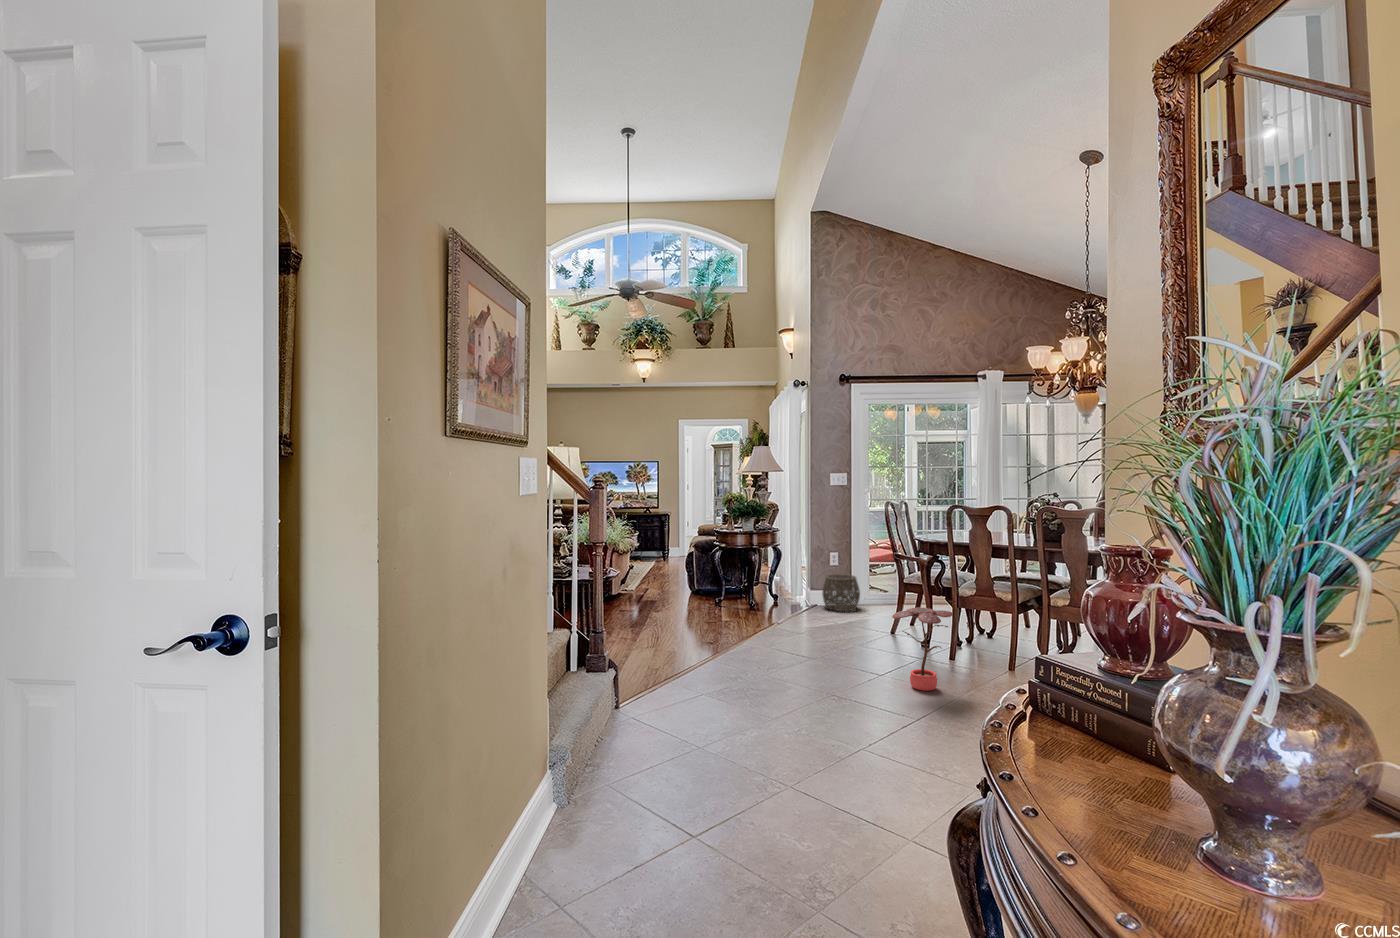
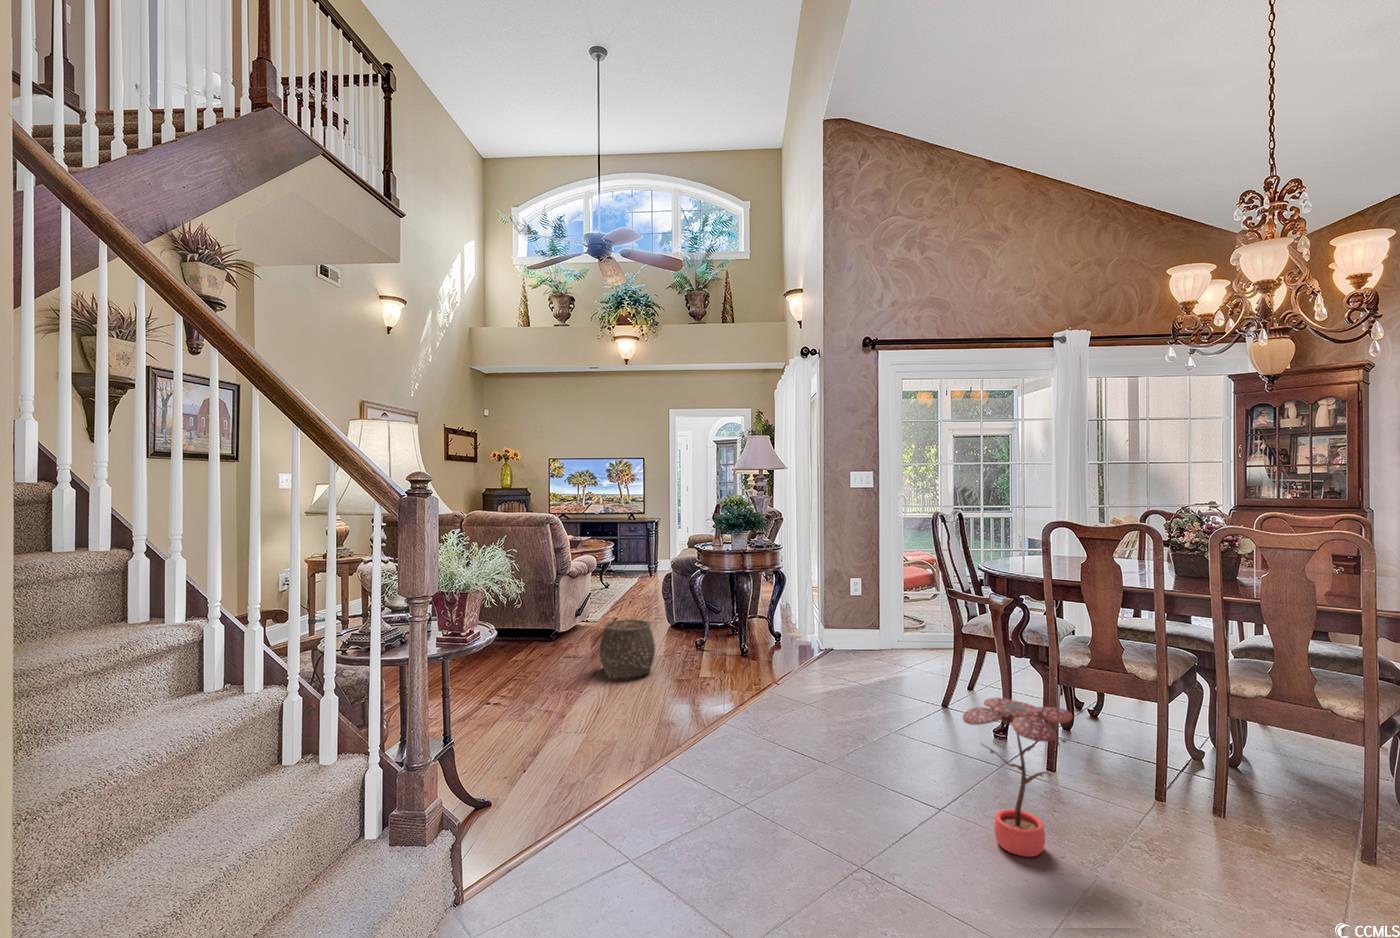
woven basket: present [822,574,860,611] -> present [599,619,655,678]

